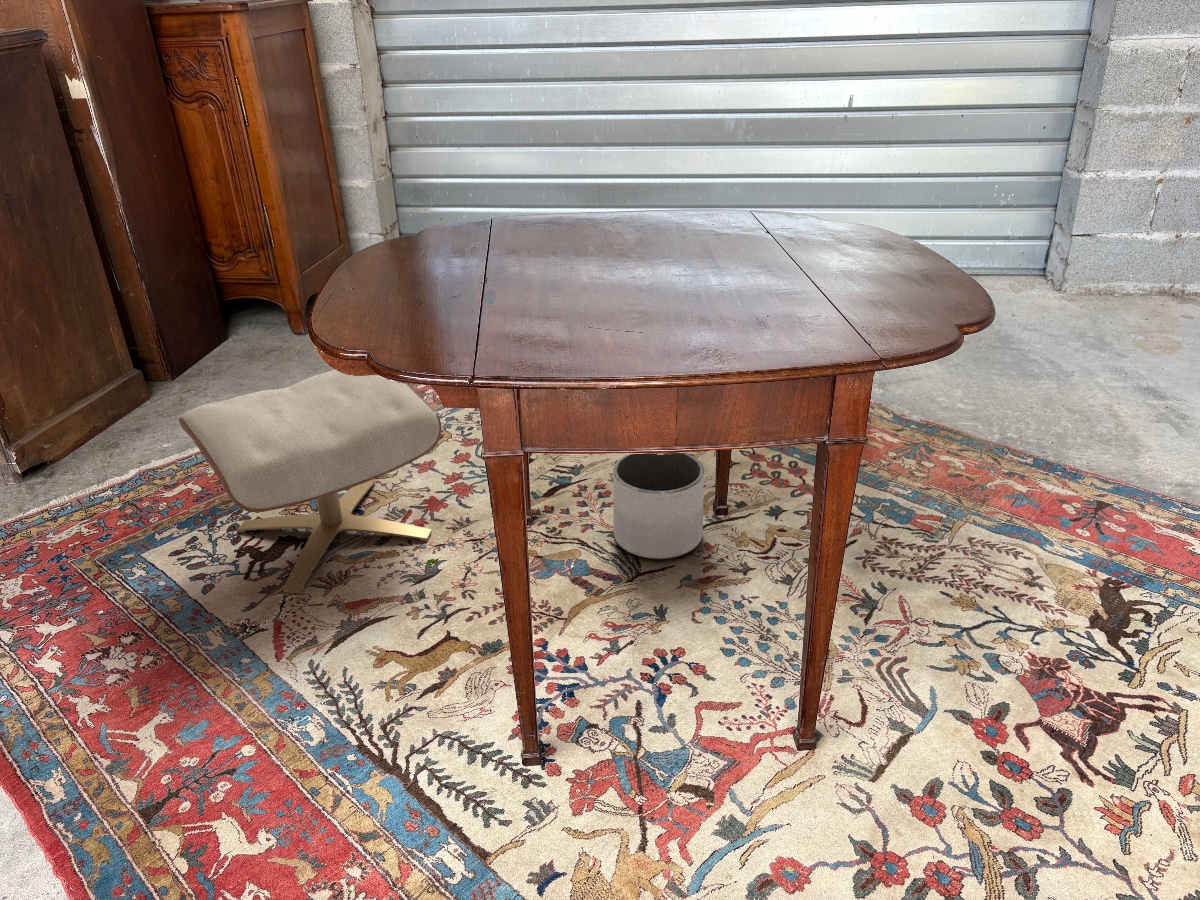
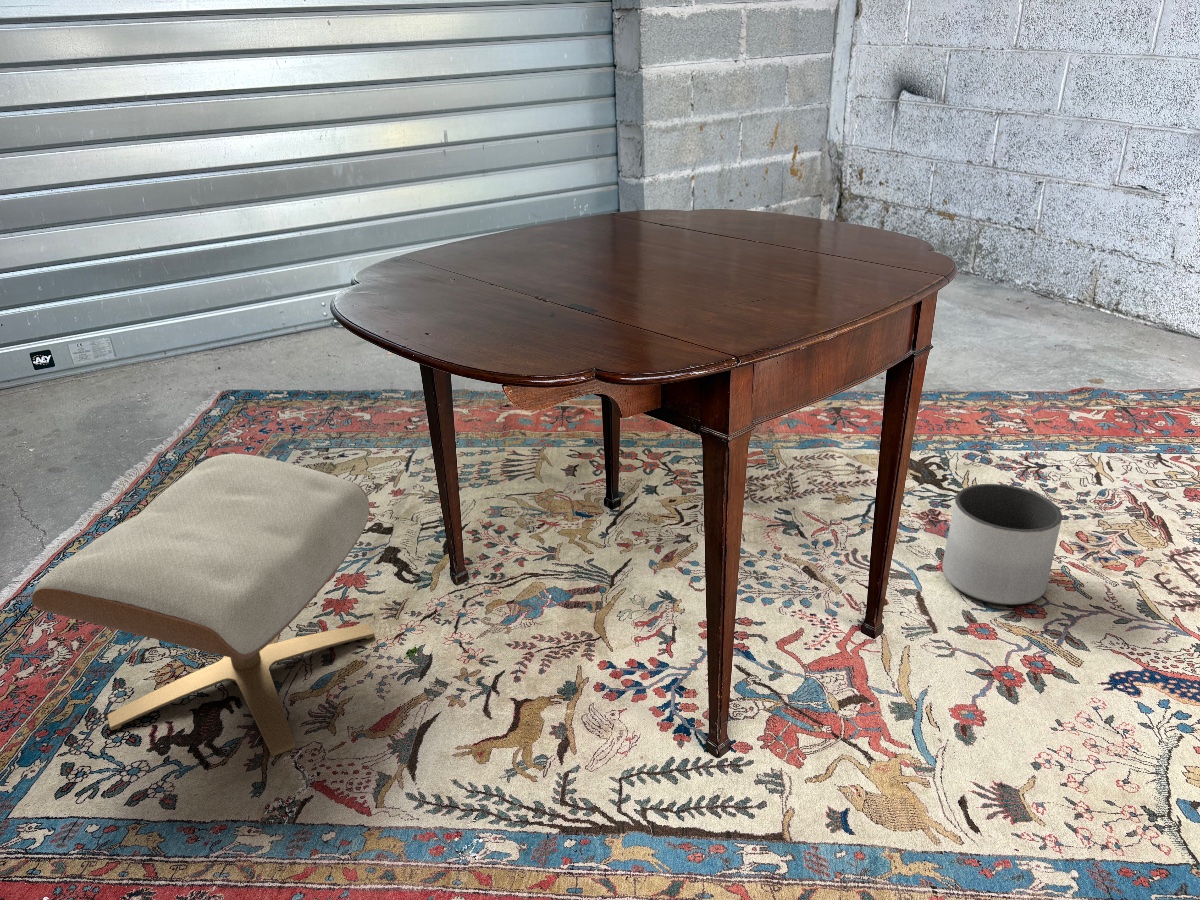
planter: present [613,454,704,559] -> present [942,484,1062,605]

